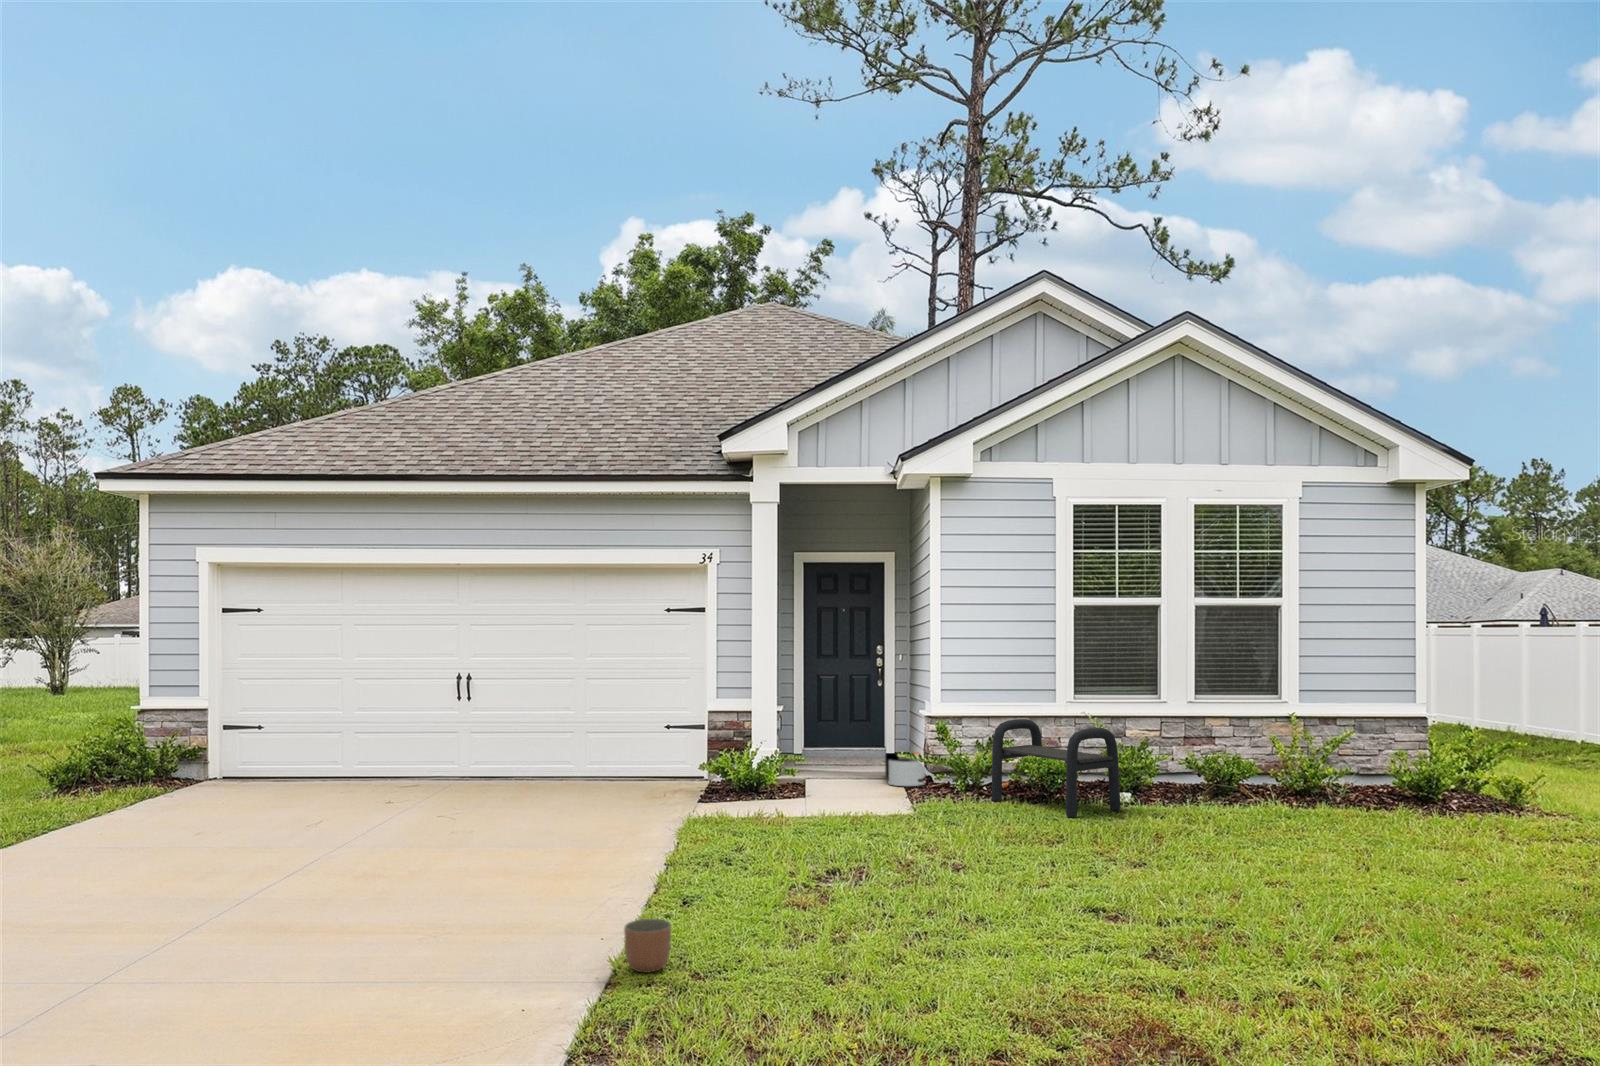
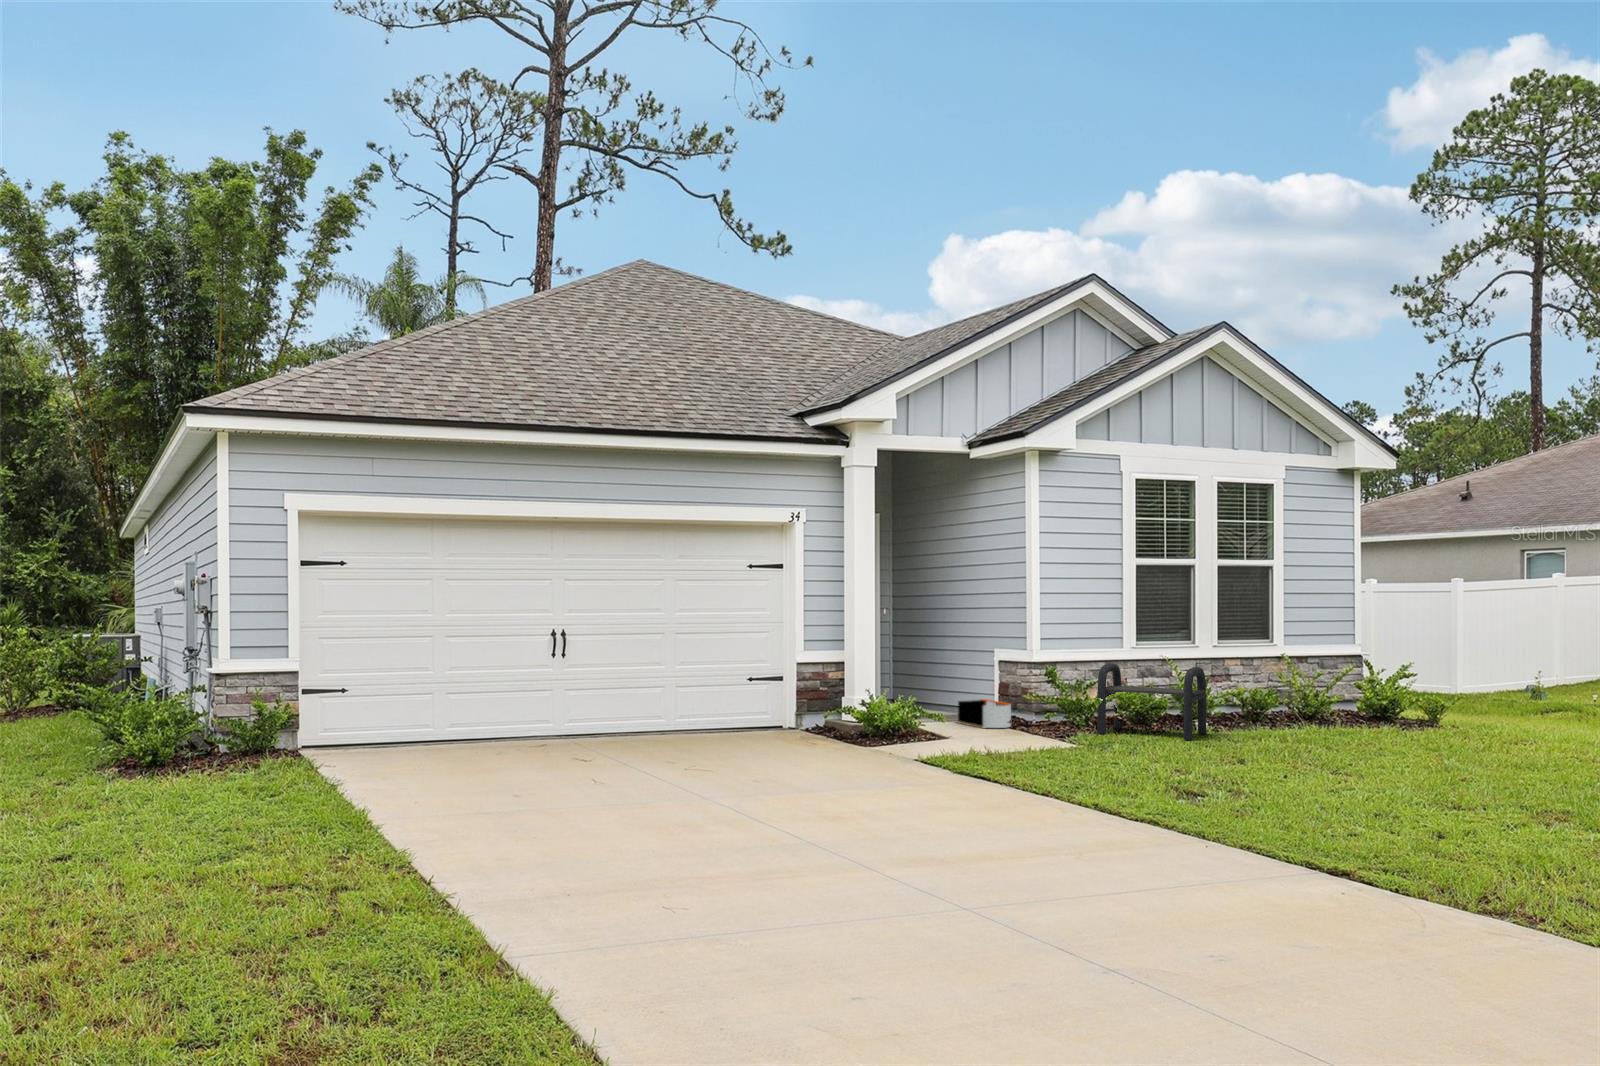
planter: present [624,919,671,972] -> none [1207,800,1244,837]

